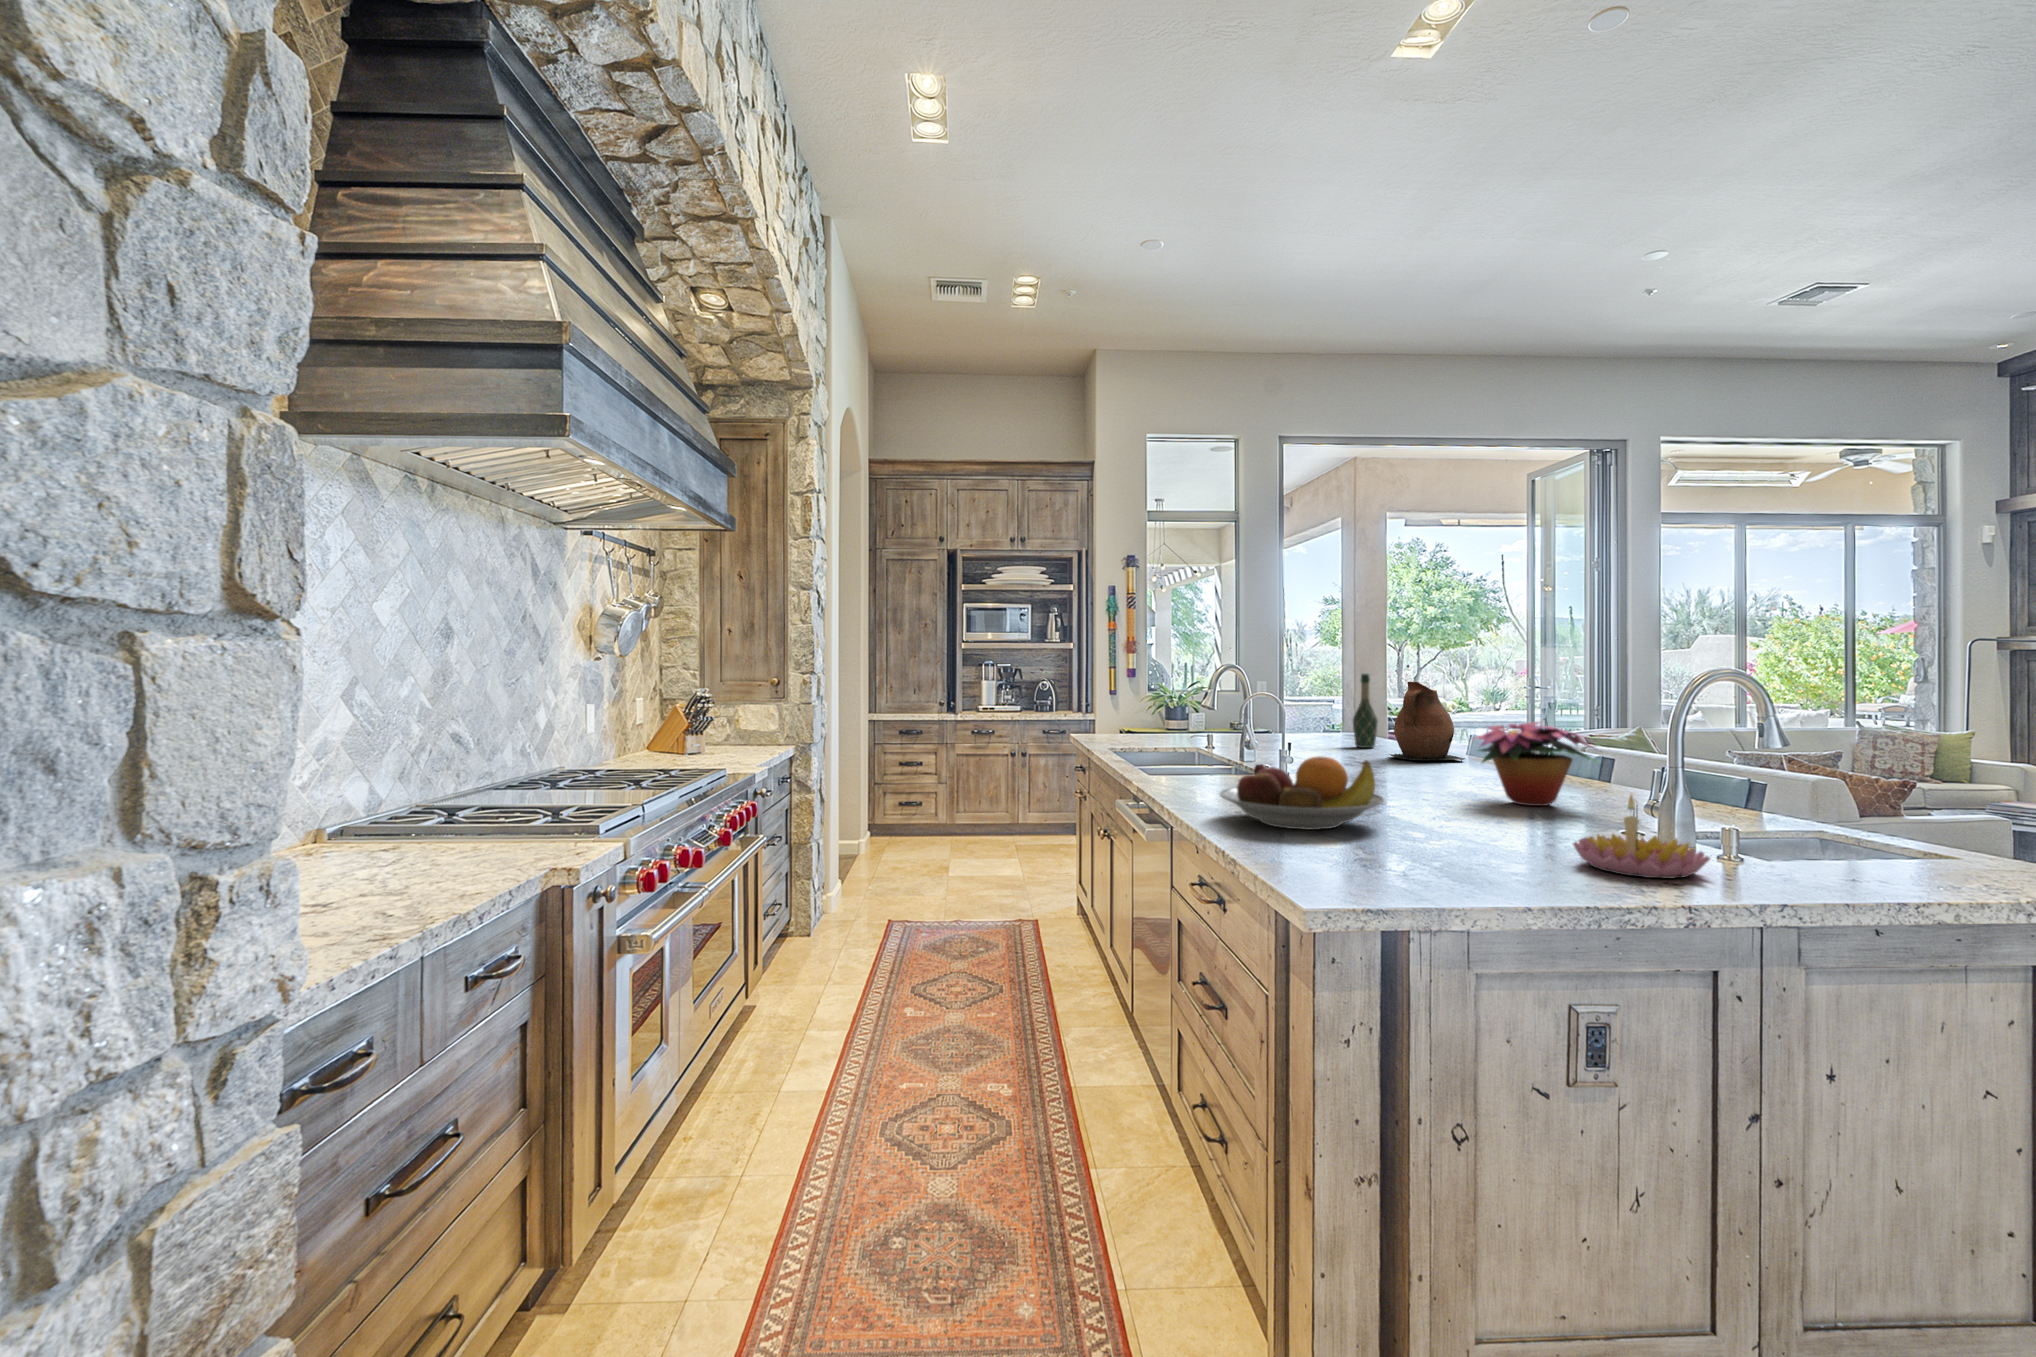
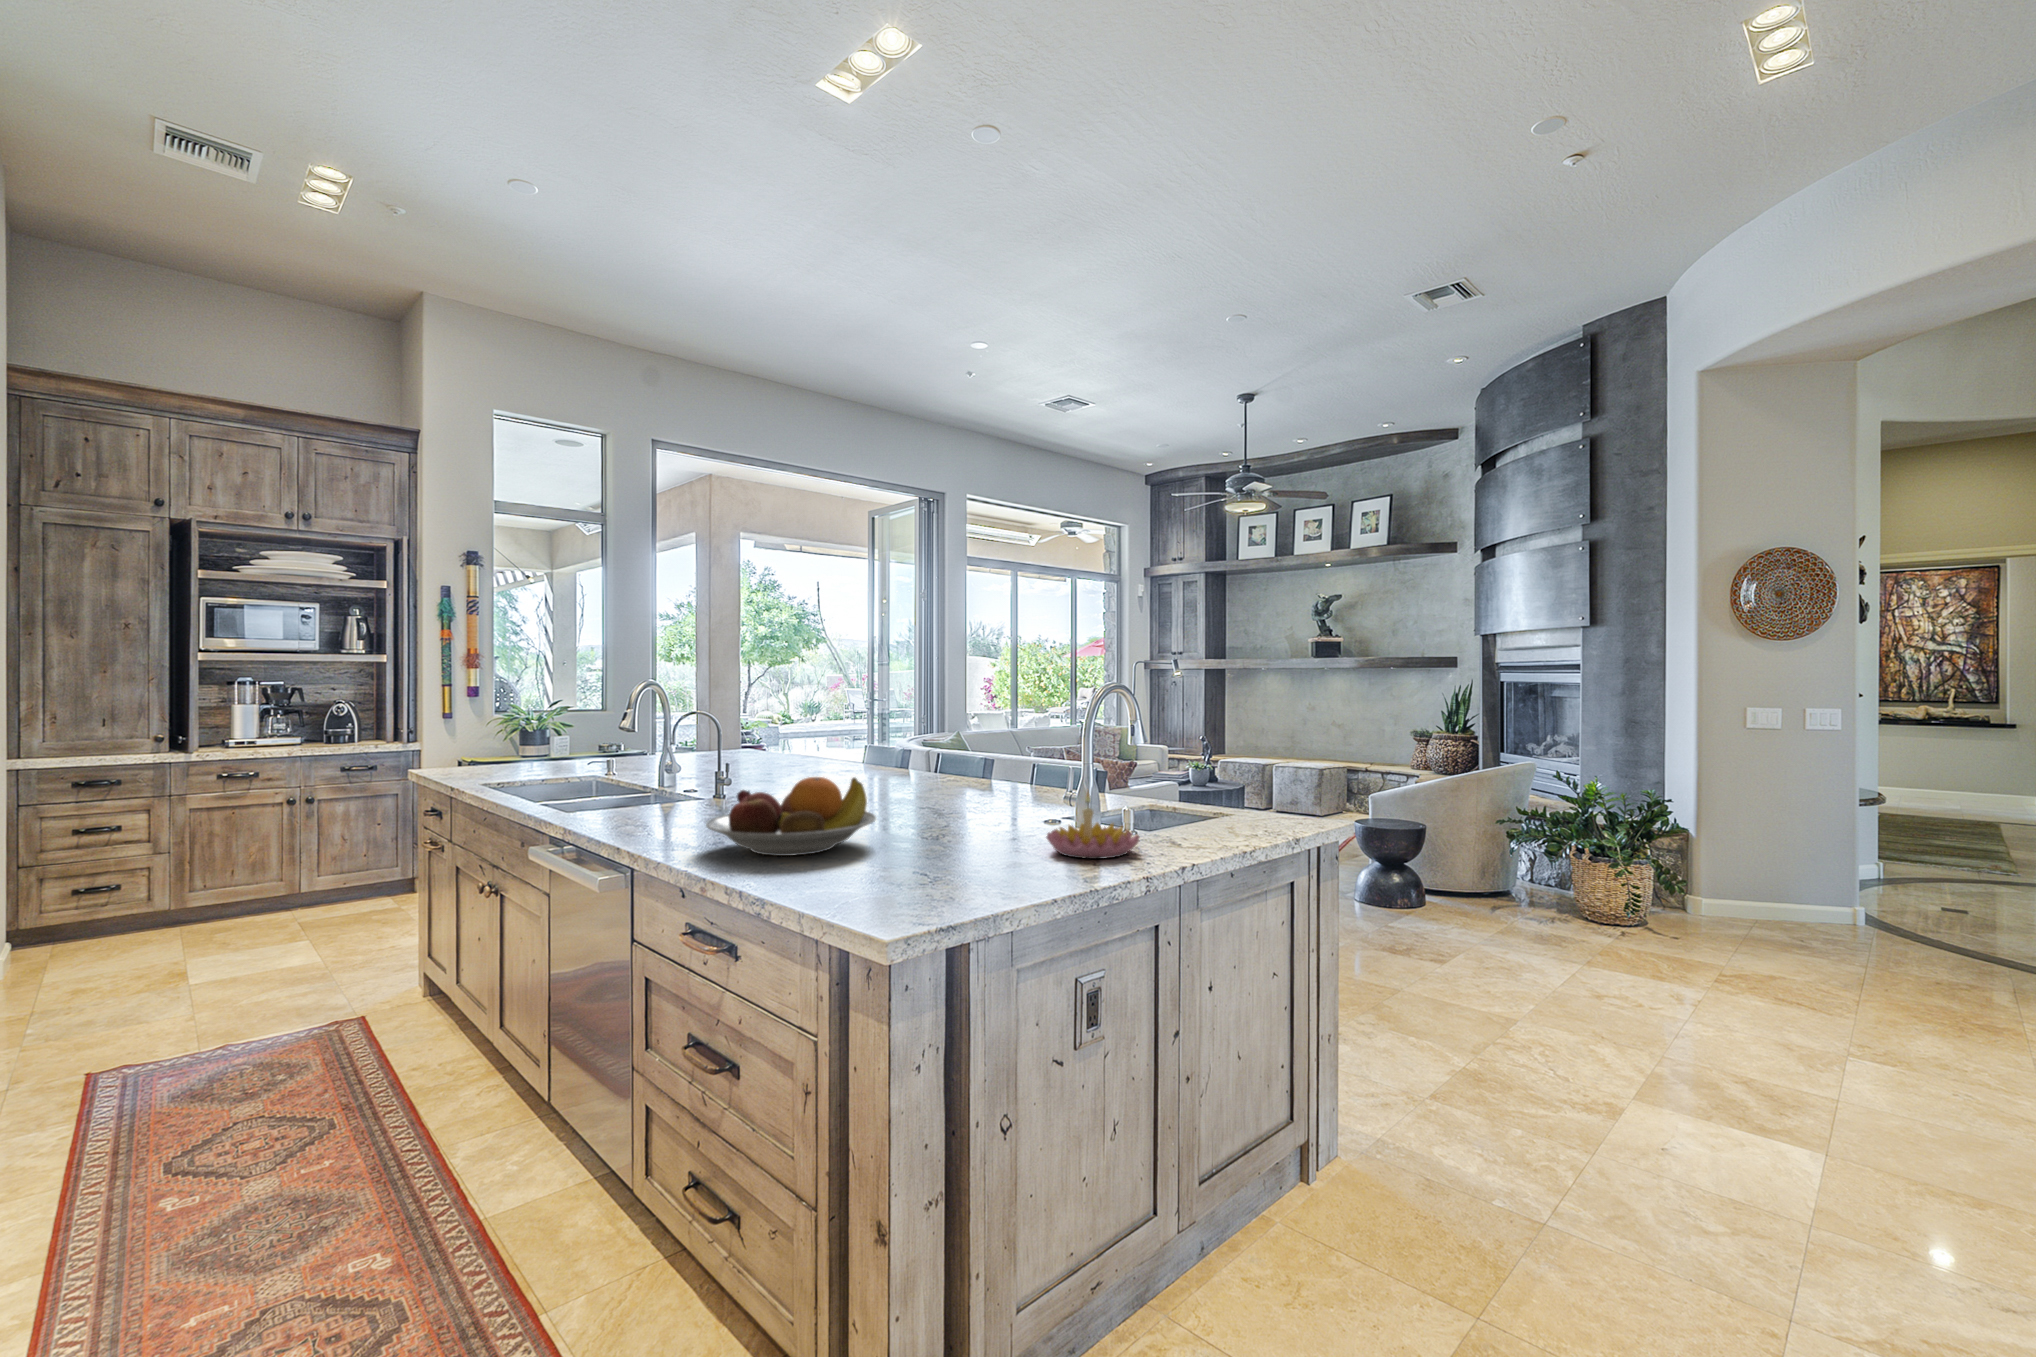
wine bottle: present [1353,674,1378,748] -> none [765,690,789,764]
ceramic pitcher: present [1389,682,1465,761] -> none [806,697,878,773]
flower arrangement: present [1475,722,1595,806] -> none [914,731,1023,807]

